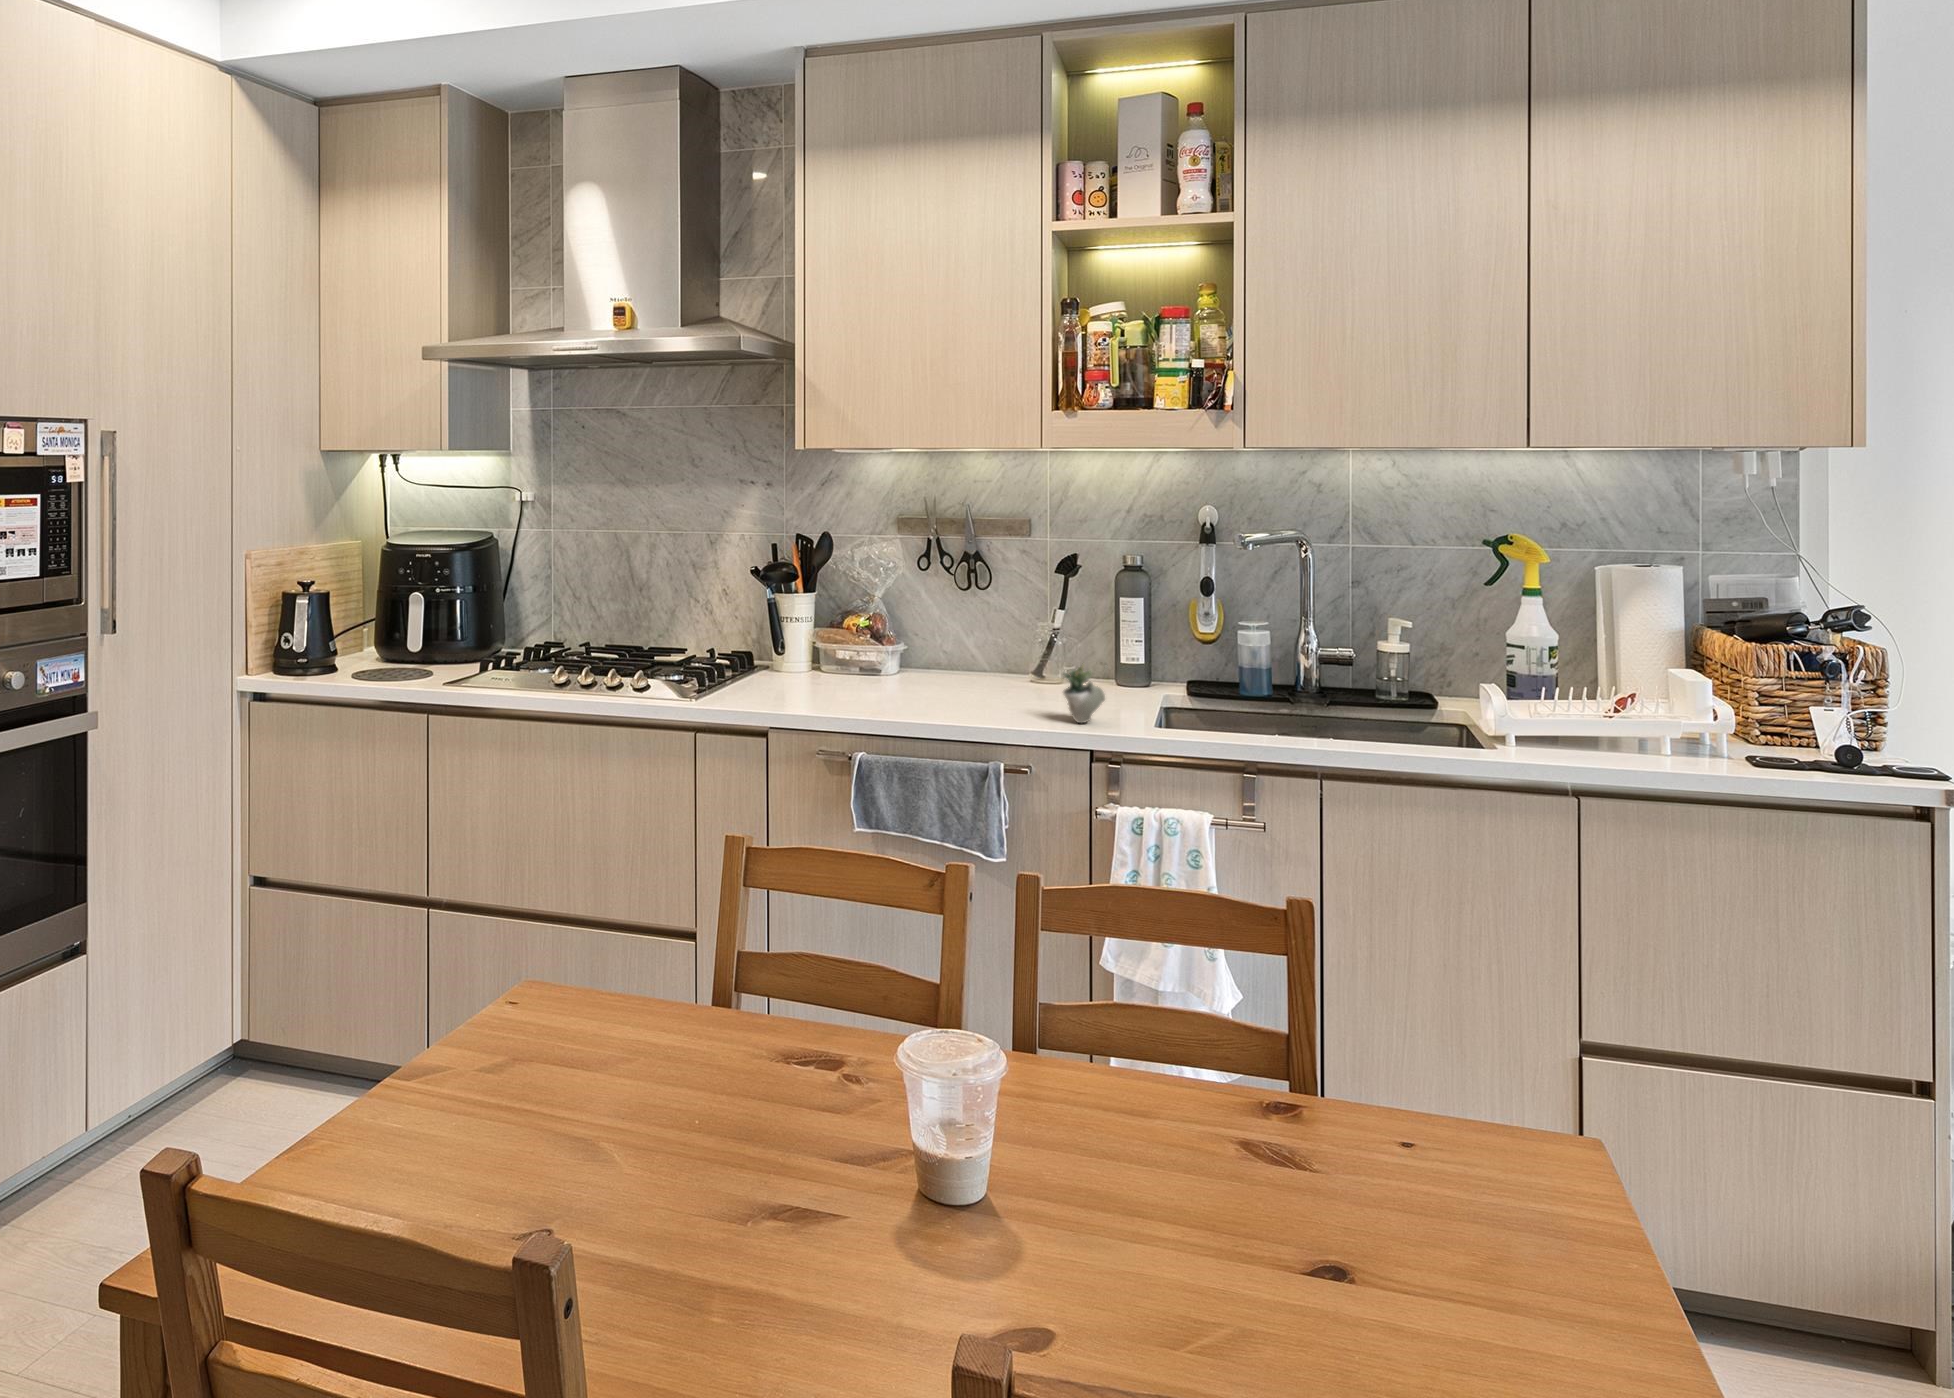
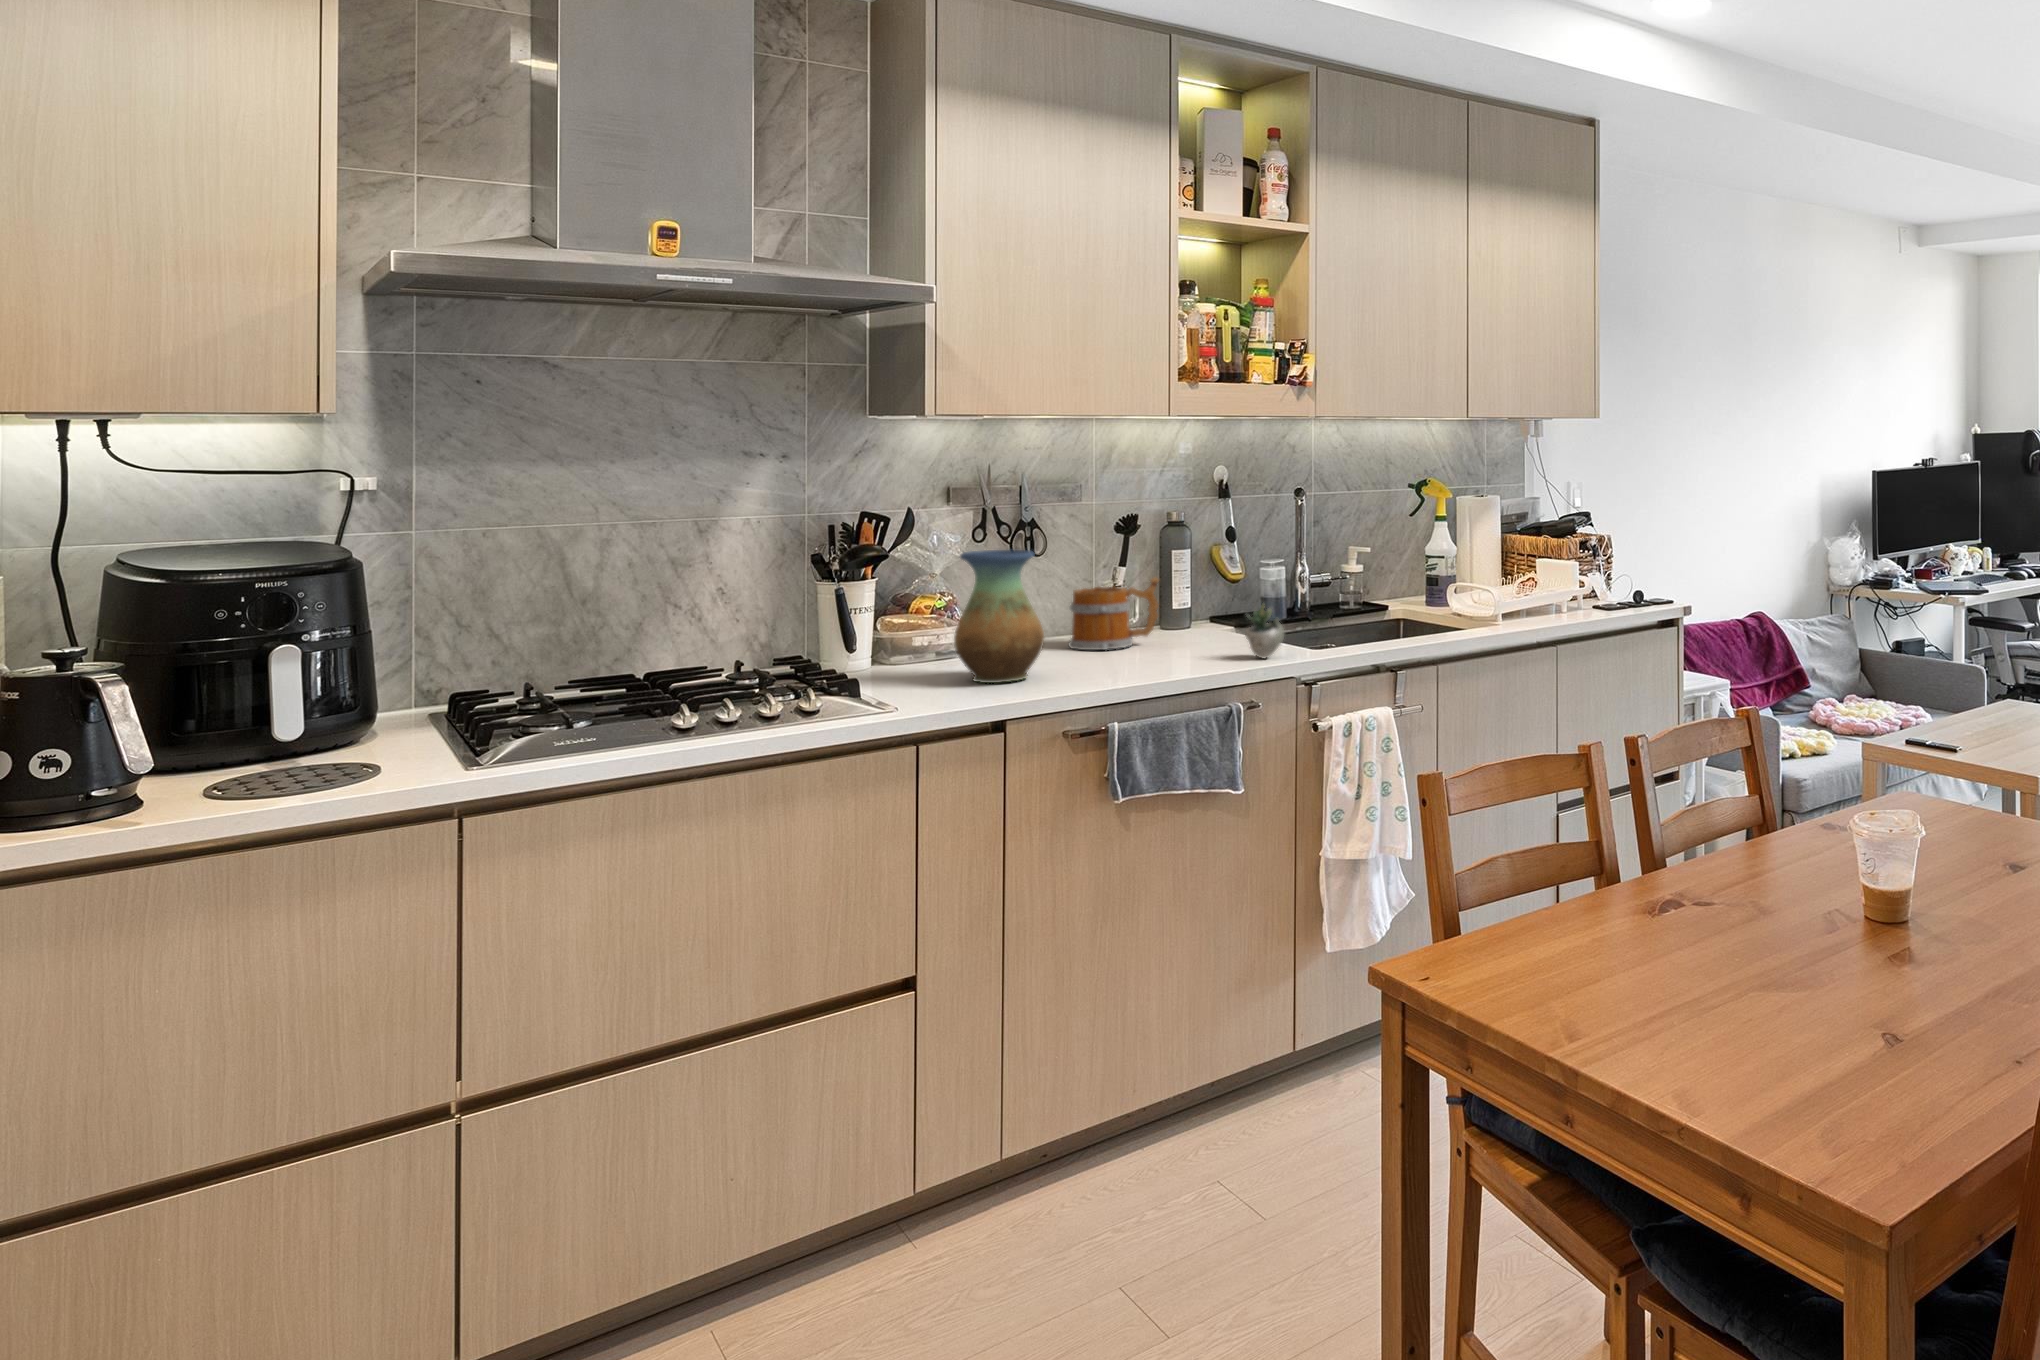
vase: none [781,577,858,698] -> present [954,550,1044,683]
mug: none [958,622,1048,689] -> present [1069,578,1159,650]

